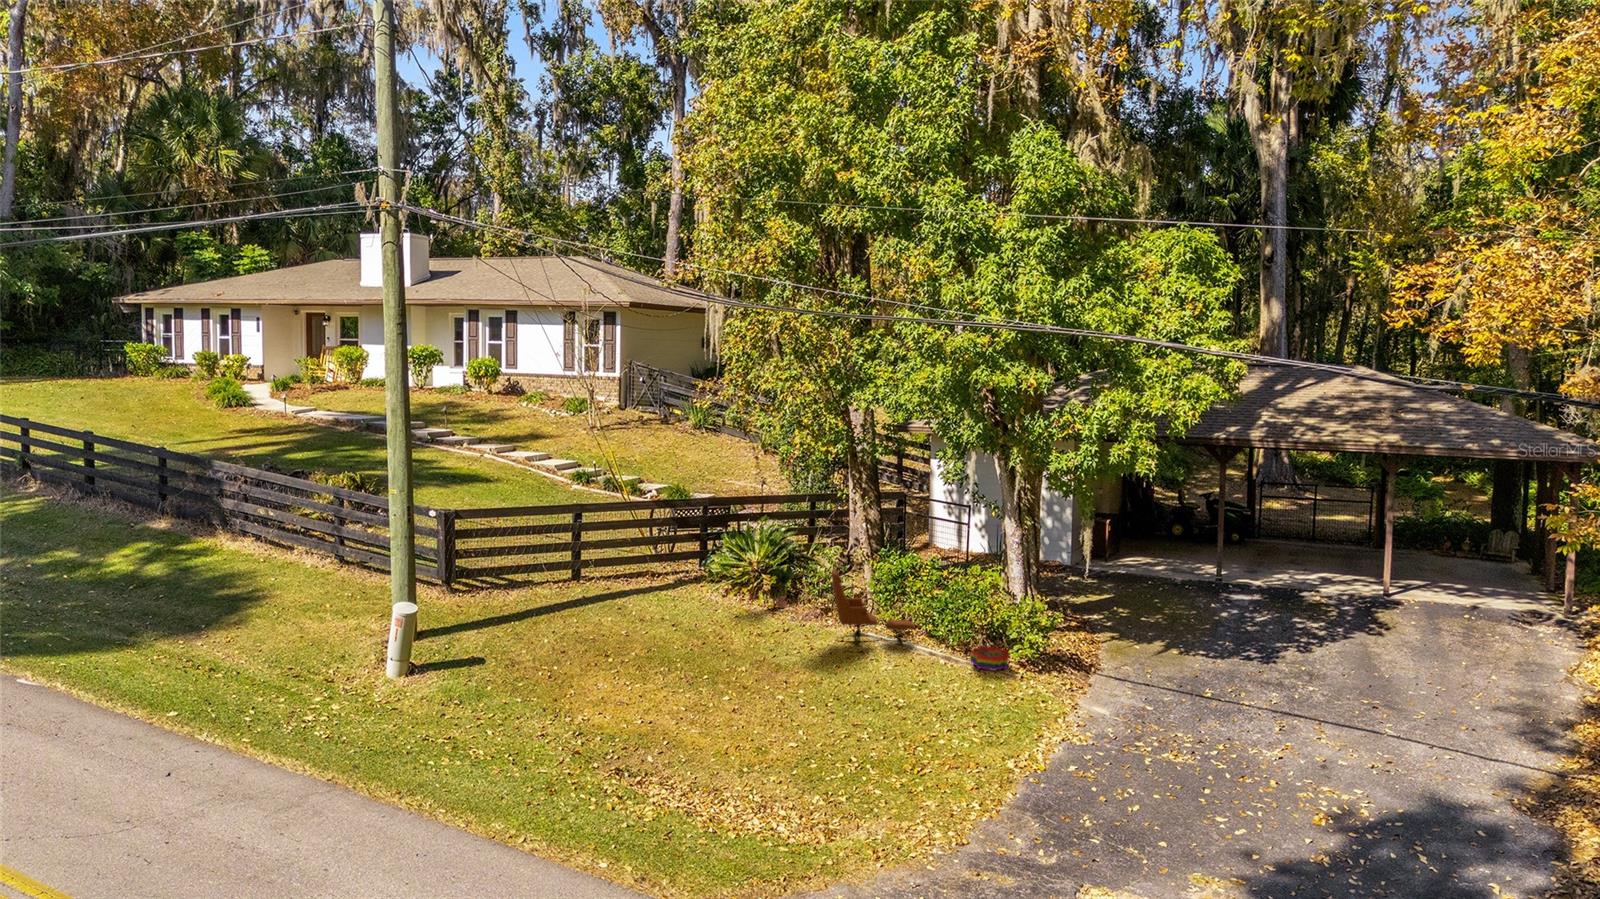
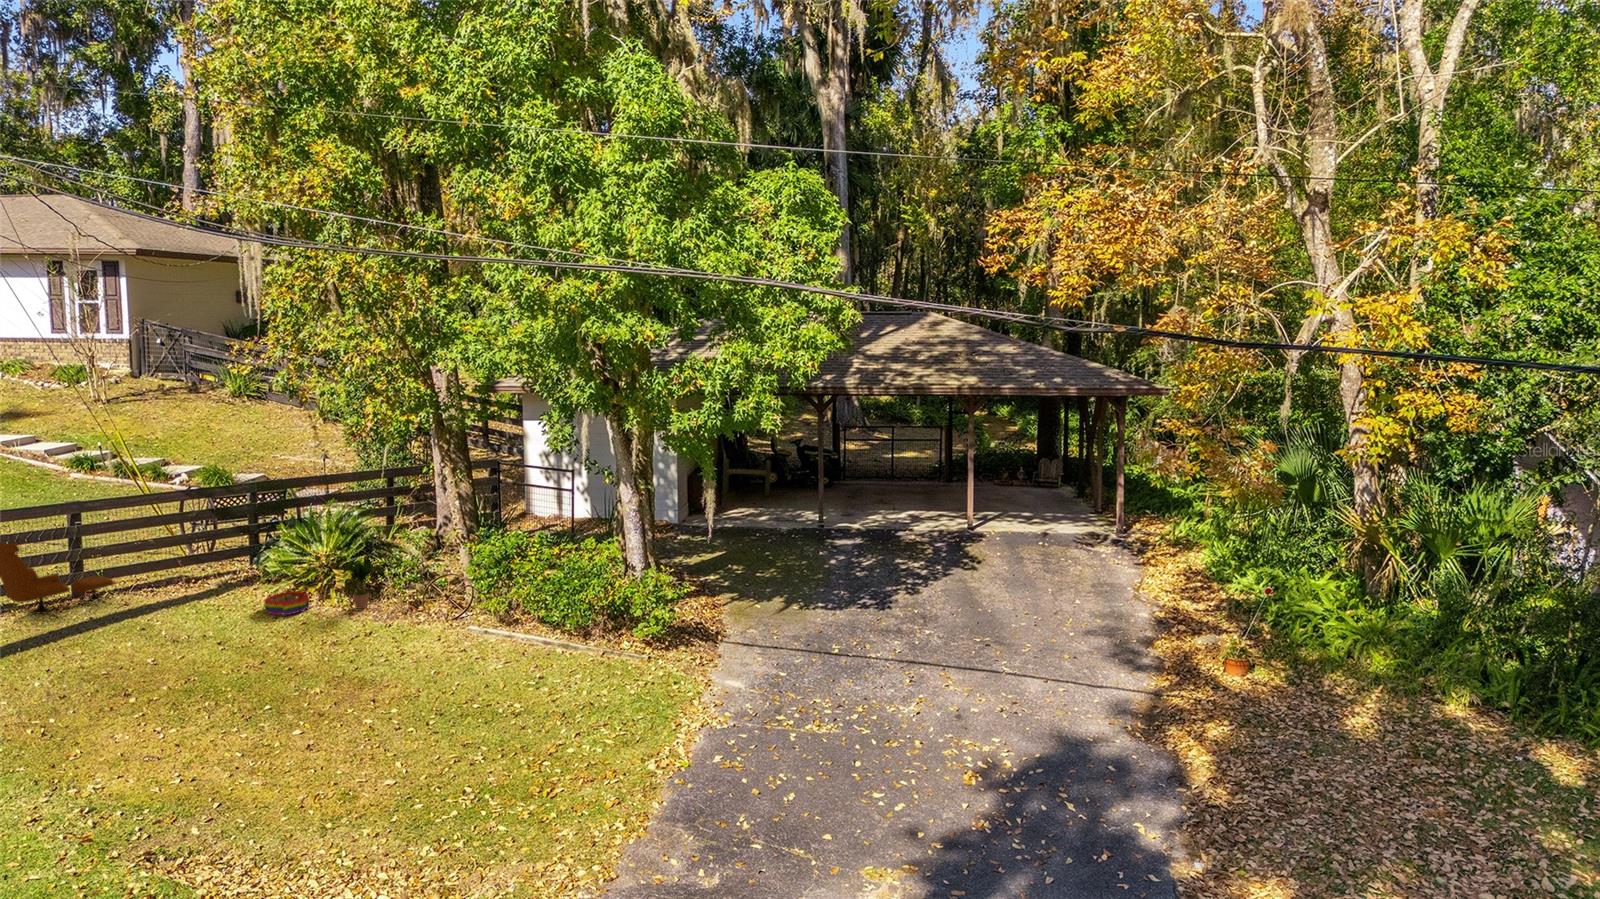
bench: none [1116,506,1169,547] -> present [723,459,771,496]
lounge chair: present [831,569,915,645] -> present [0,543,114,622]
storage bin: present [970,646,1009,670] -> present [264,591,309,615]

